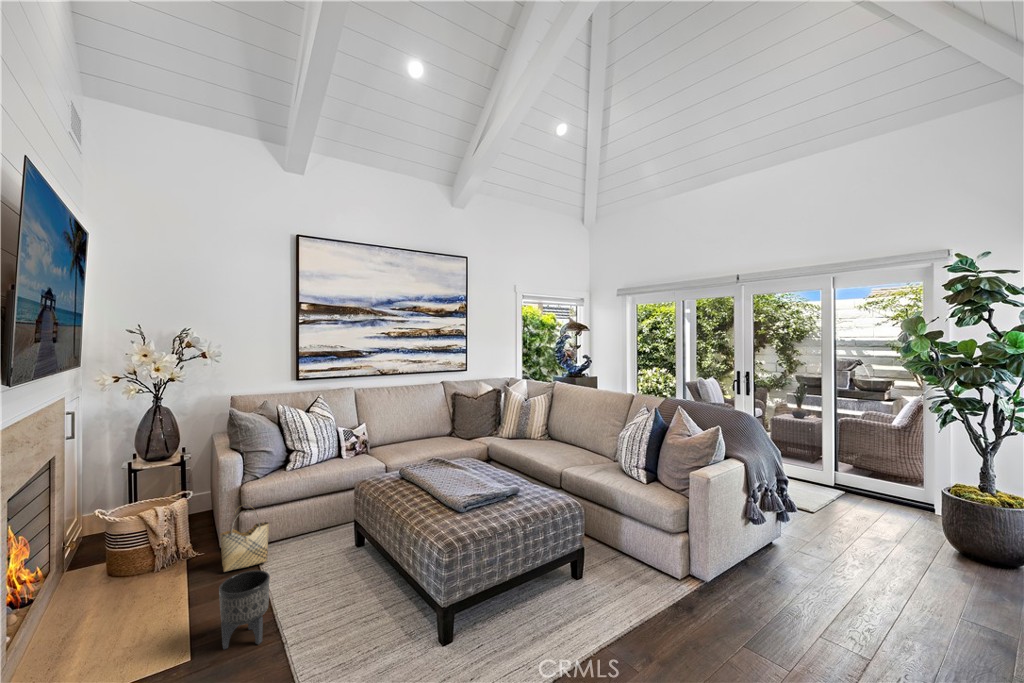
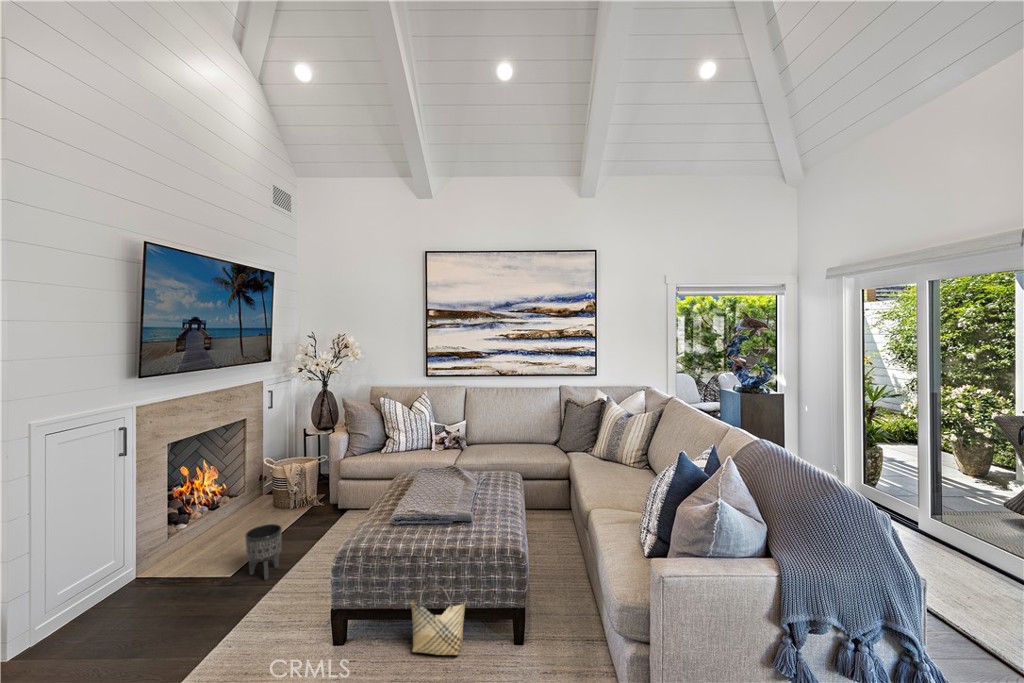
woven basket: present [220,505,269,572] -> present [410,586,466,655]

